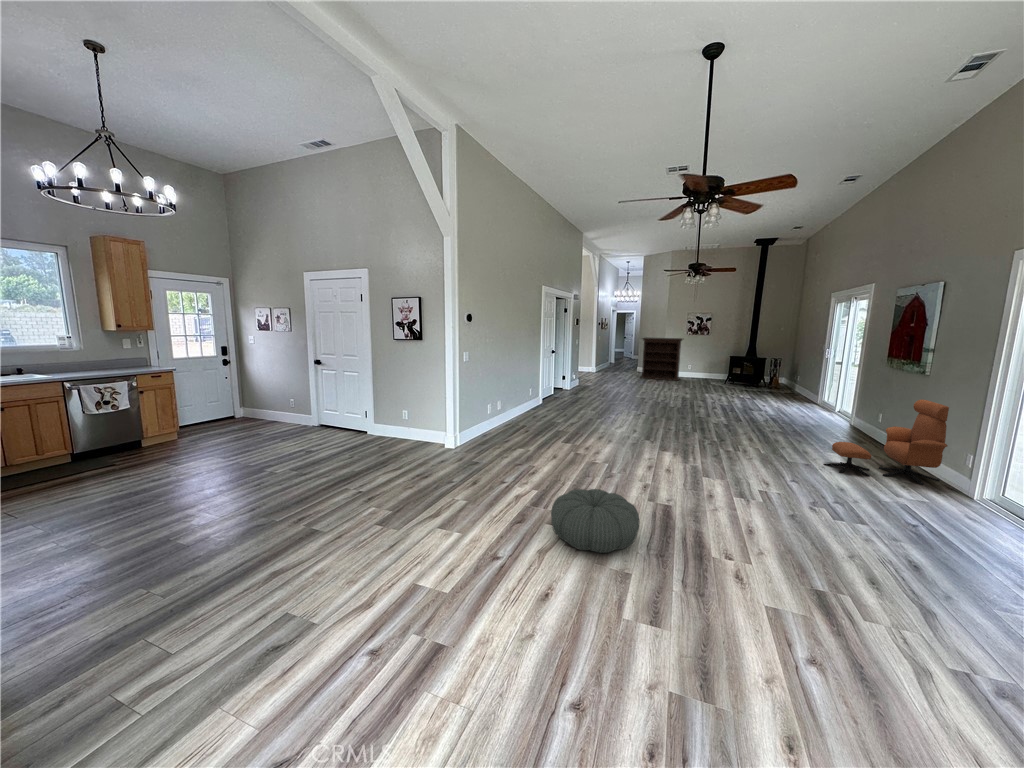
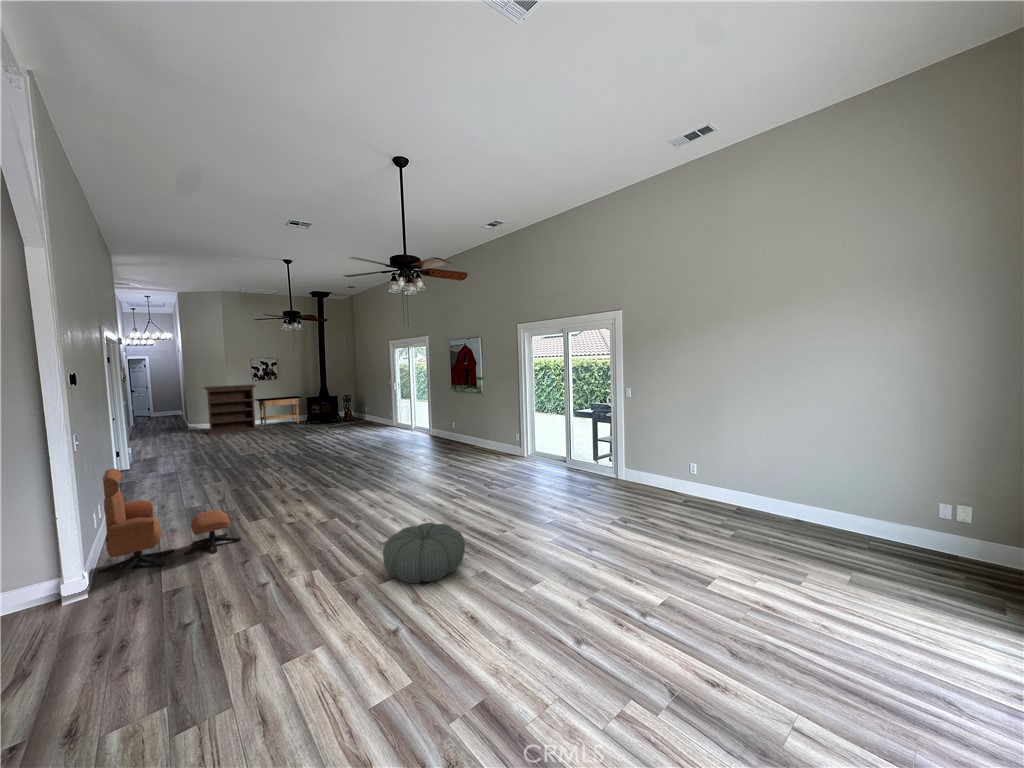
side table: none [684,353,727,381] -> present [255,396,302,427]
lounge chair: present [823,400,949,484] -> present [98,469,241,580]

